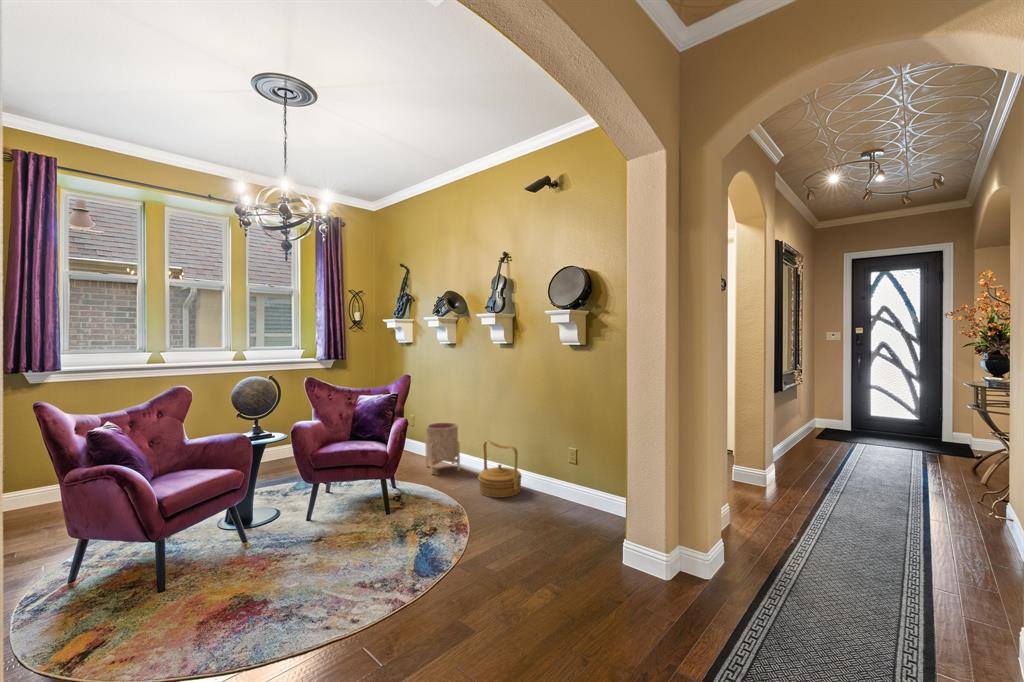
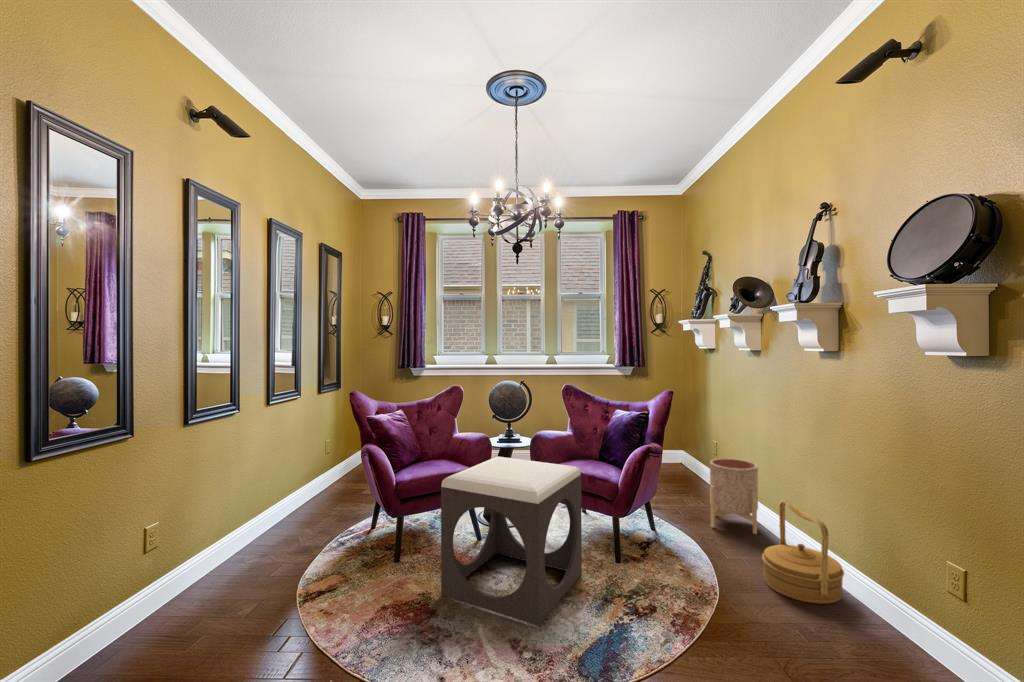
footstool: none [259,444,369,585] -> present [441,456,582,626]

